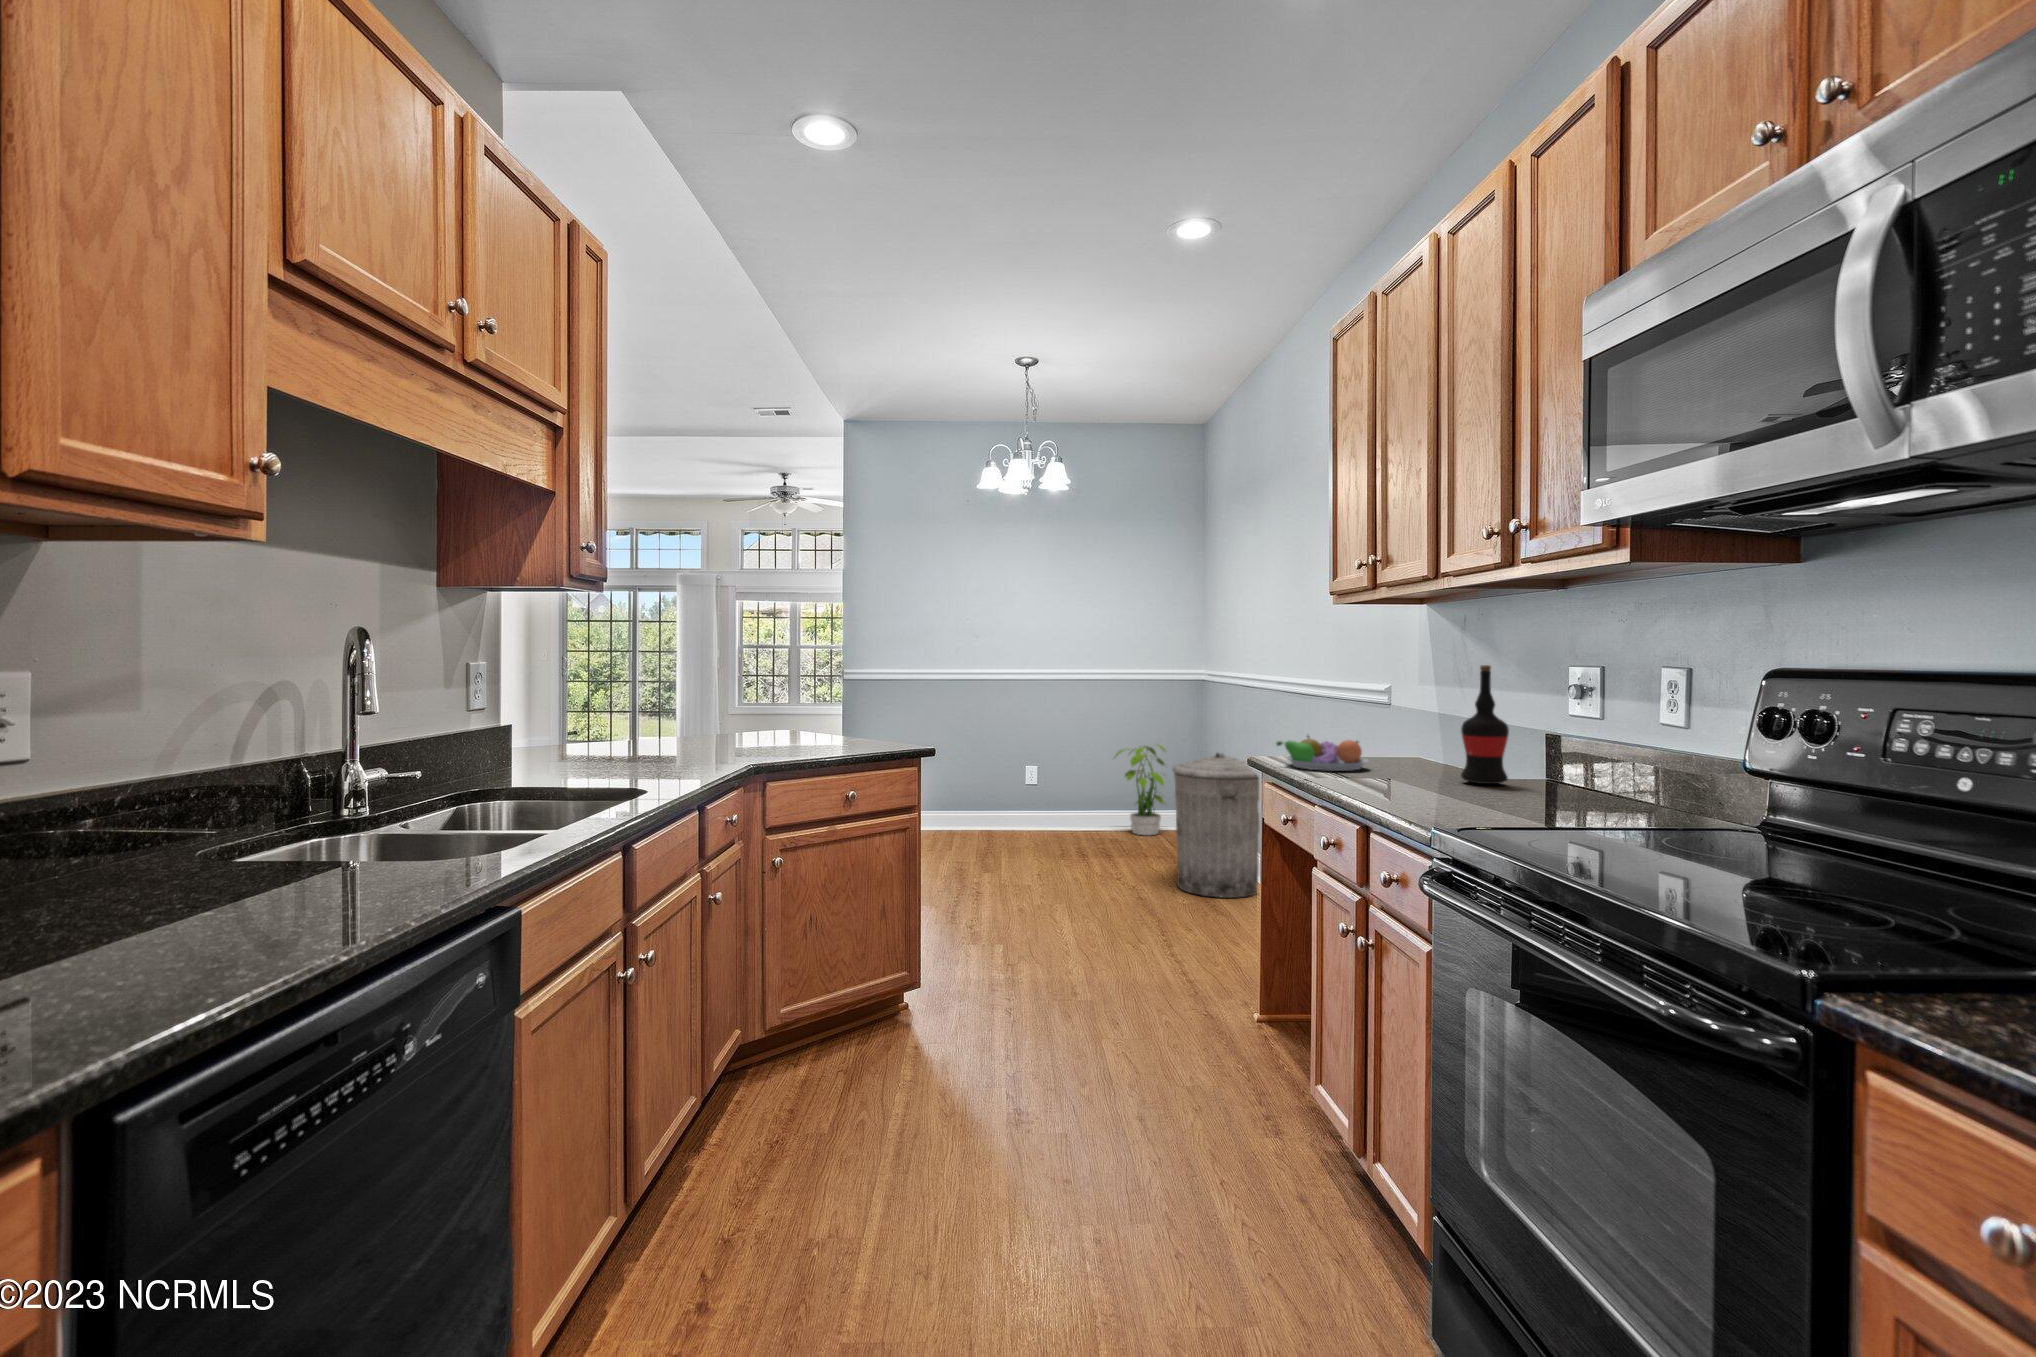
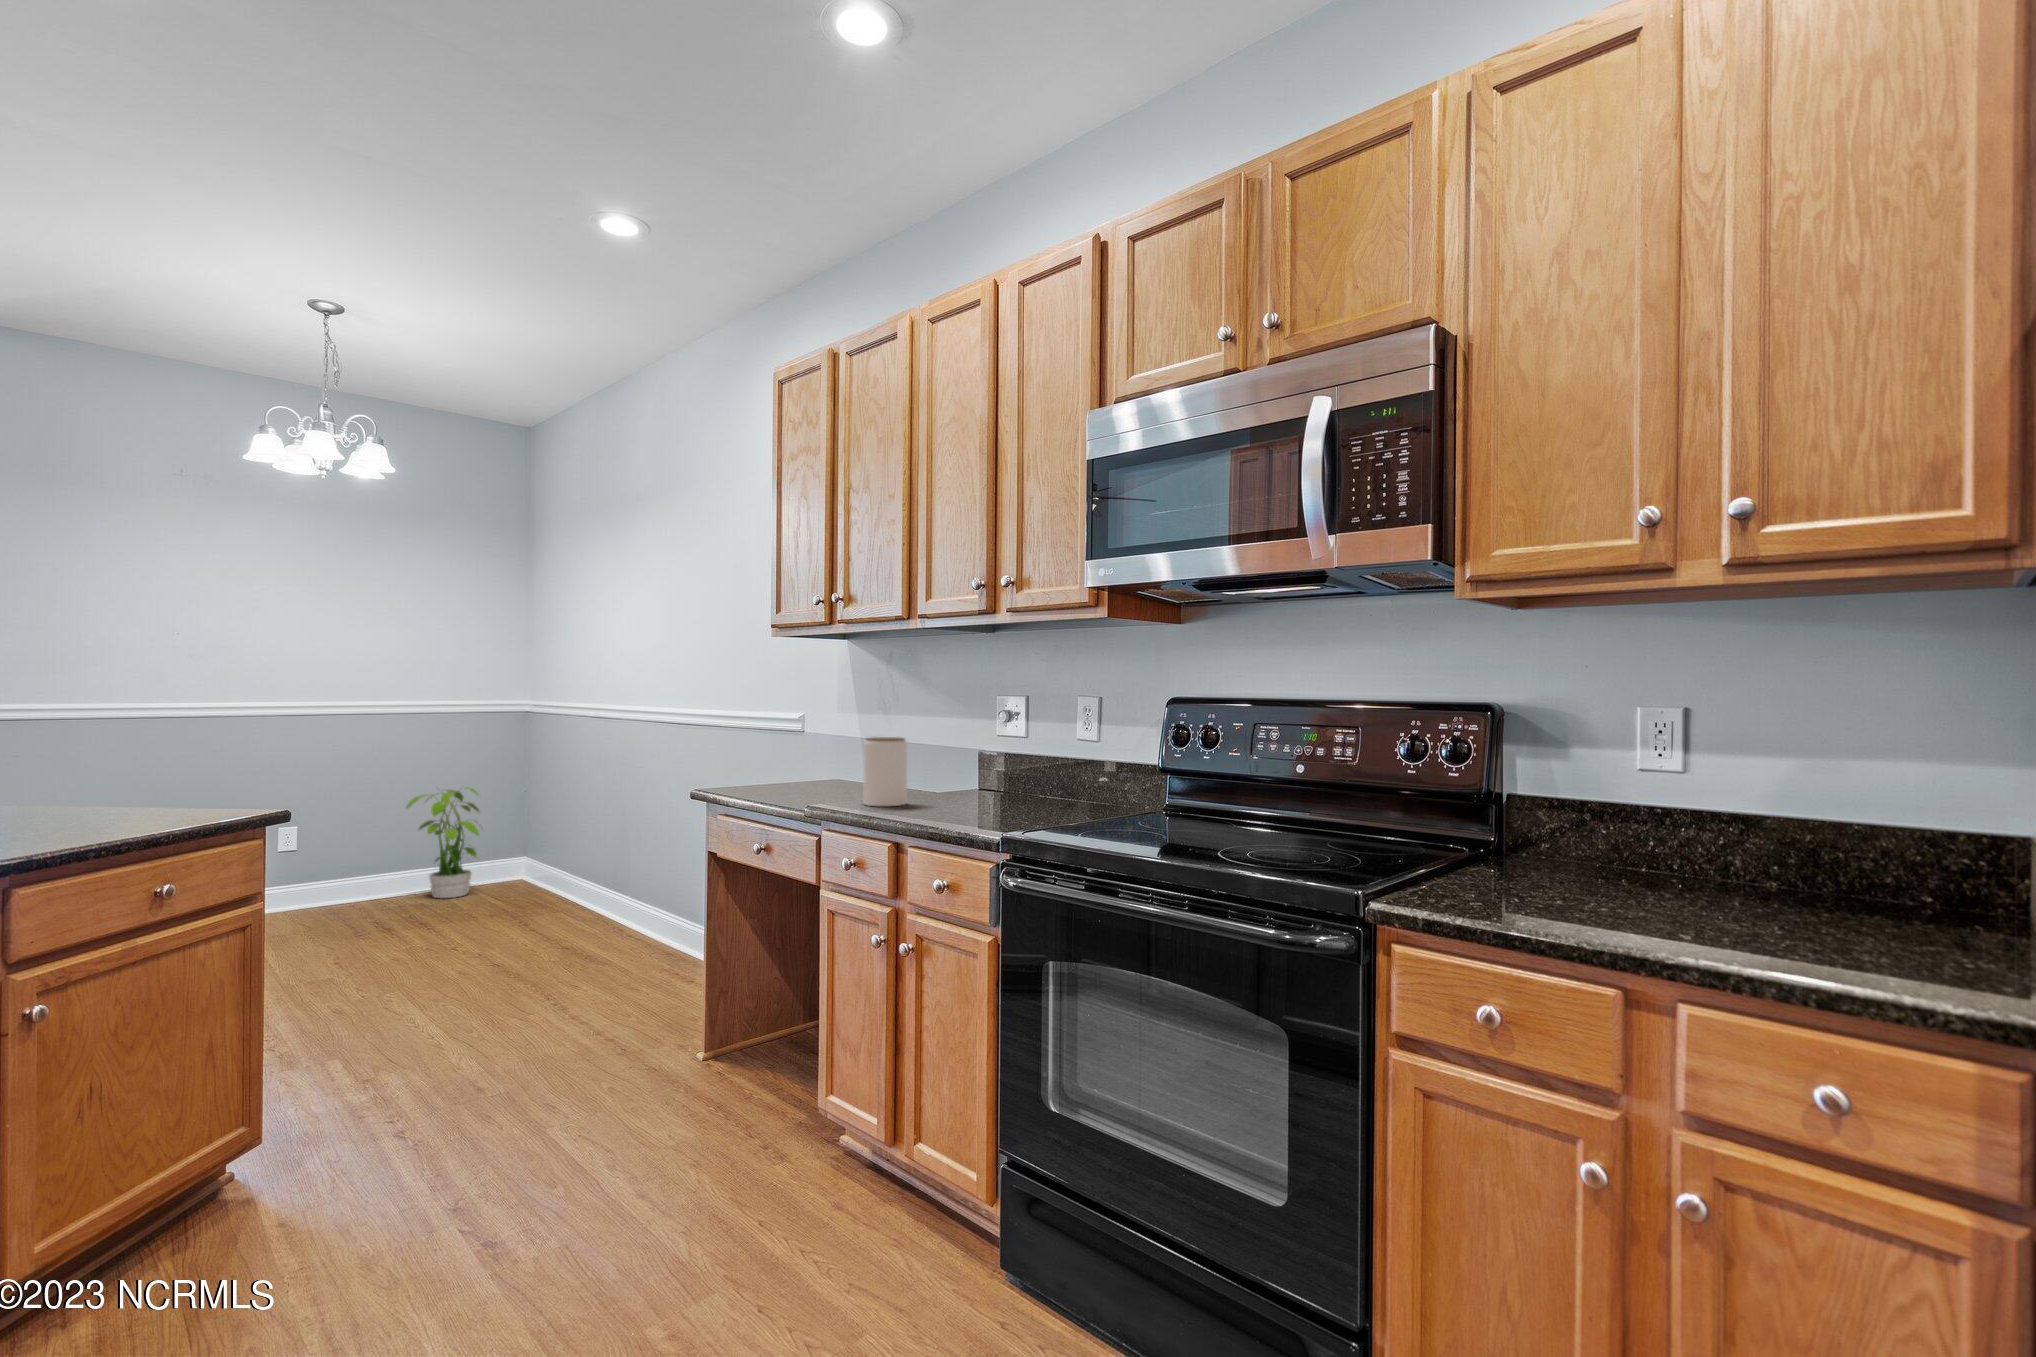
wine bottle: present [1461,665,1509,784] -> none [927,695,963,797]
jar: none [1367,711,1418,788] -> present [863,737,907,806]
fruit bowl: present [1277,736,1368,771] -> none [753,762,840,797]
trash can: present [1172,753,1259,898] -> none [523,790,638,953]

